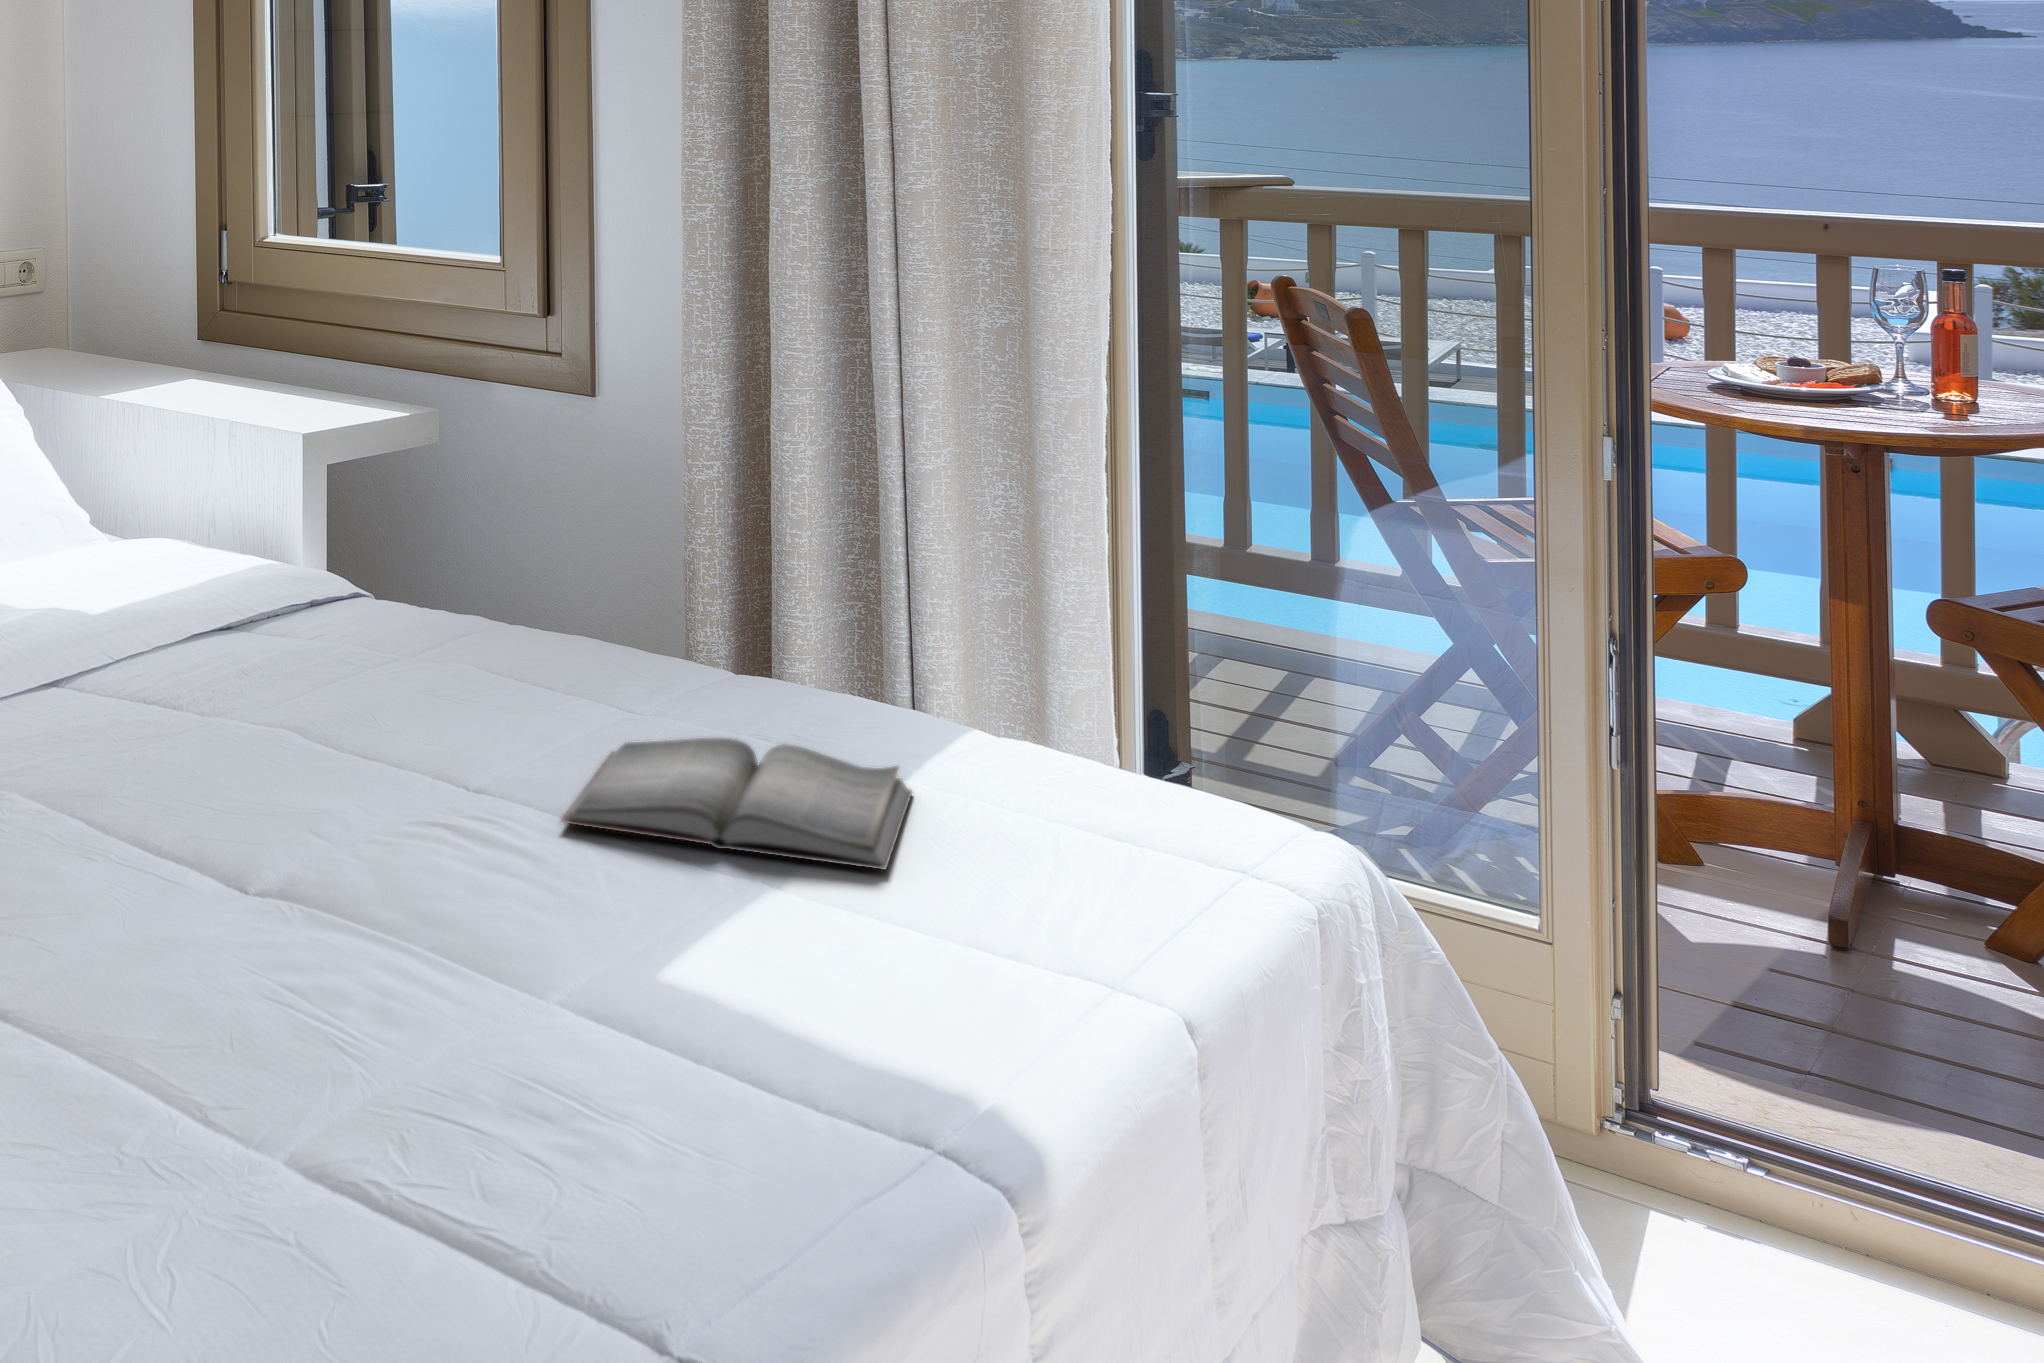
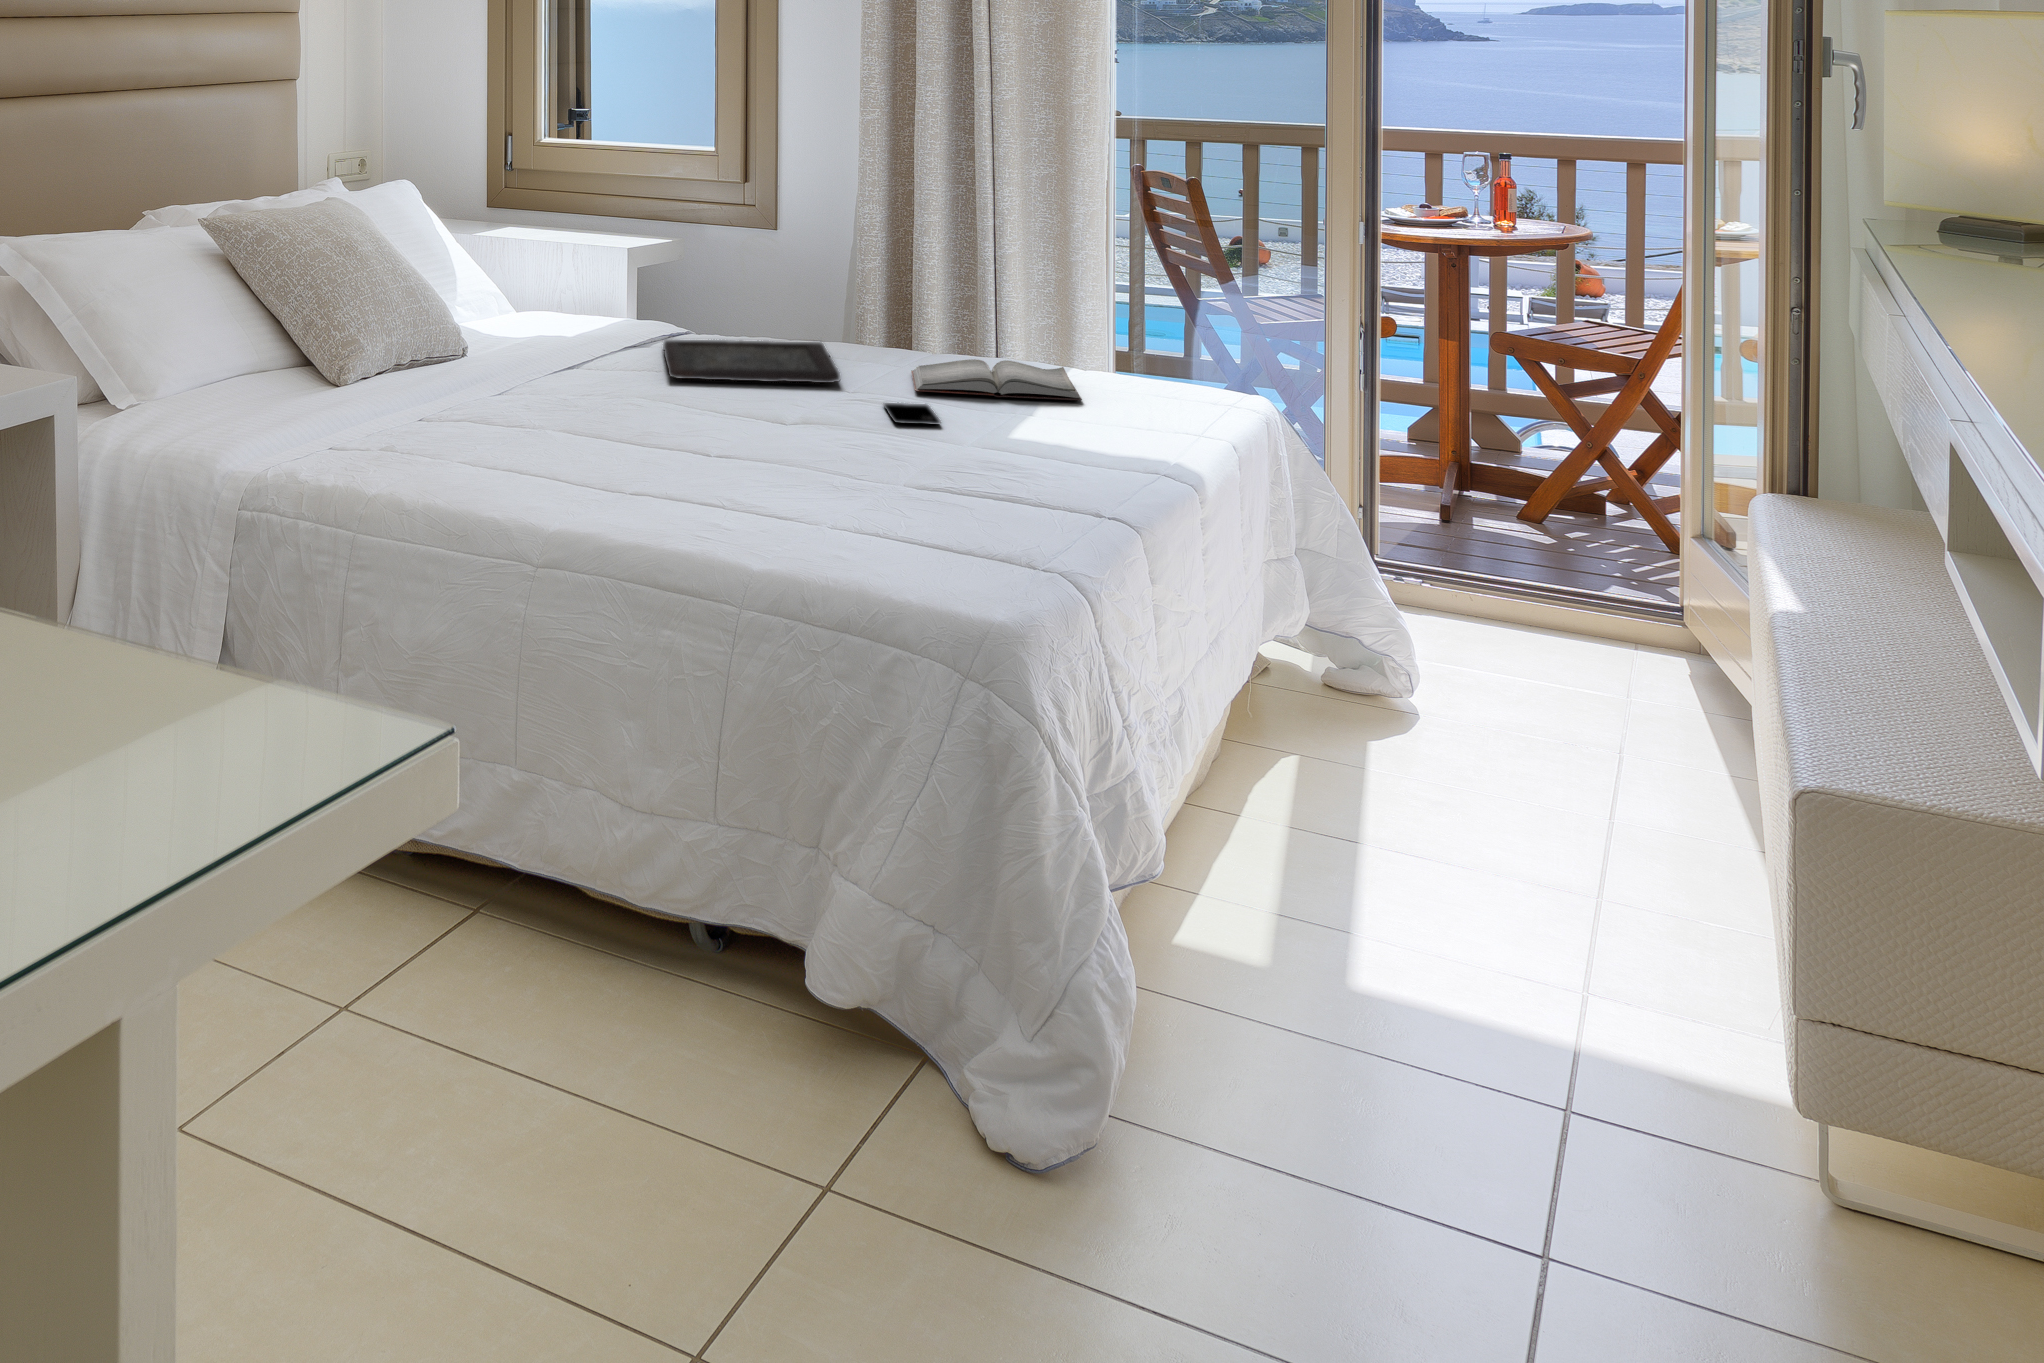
tray: none [124,645,503,787] -> present [663,340,840,383]
smartphone: none [428,861,550,947] -> present [884,403,940,425]

